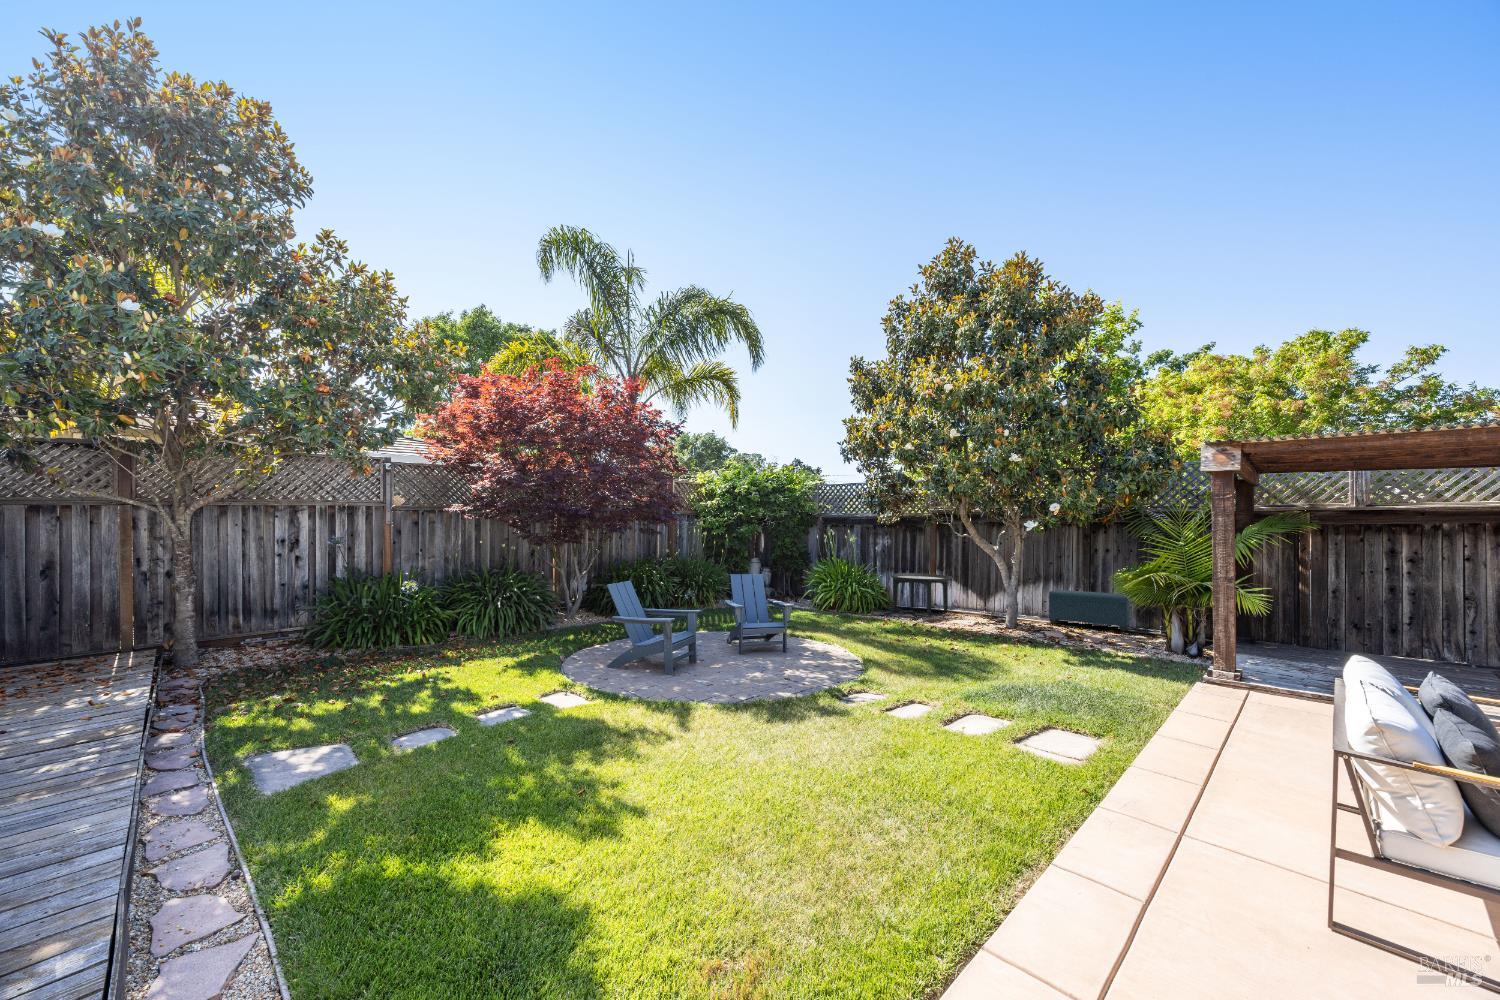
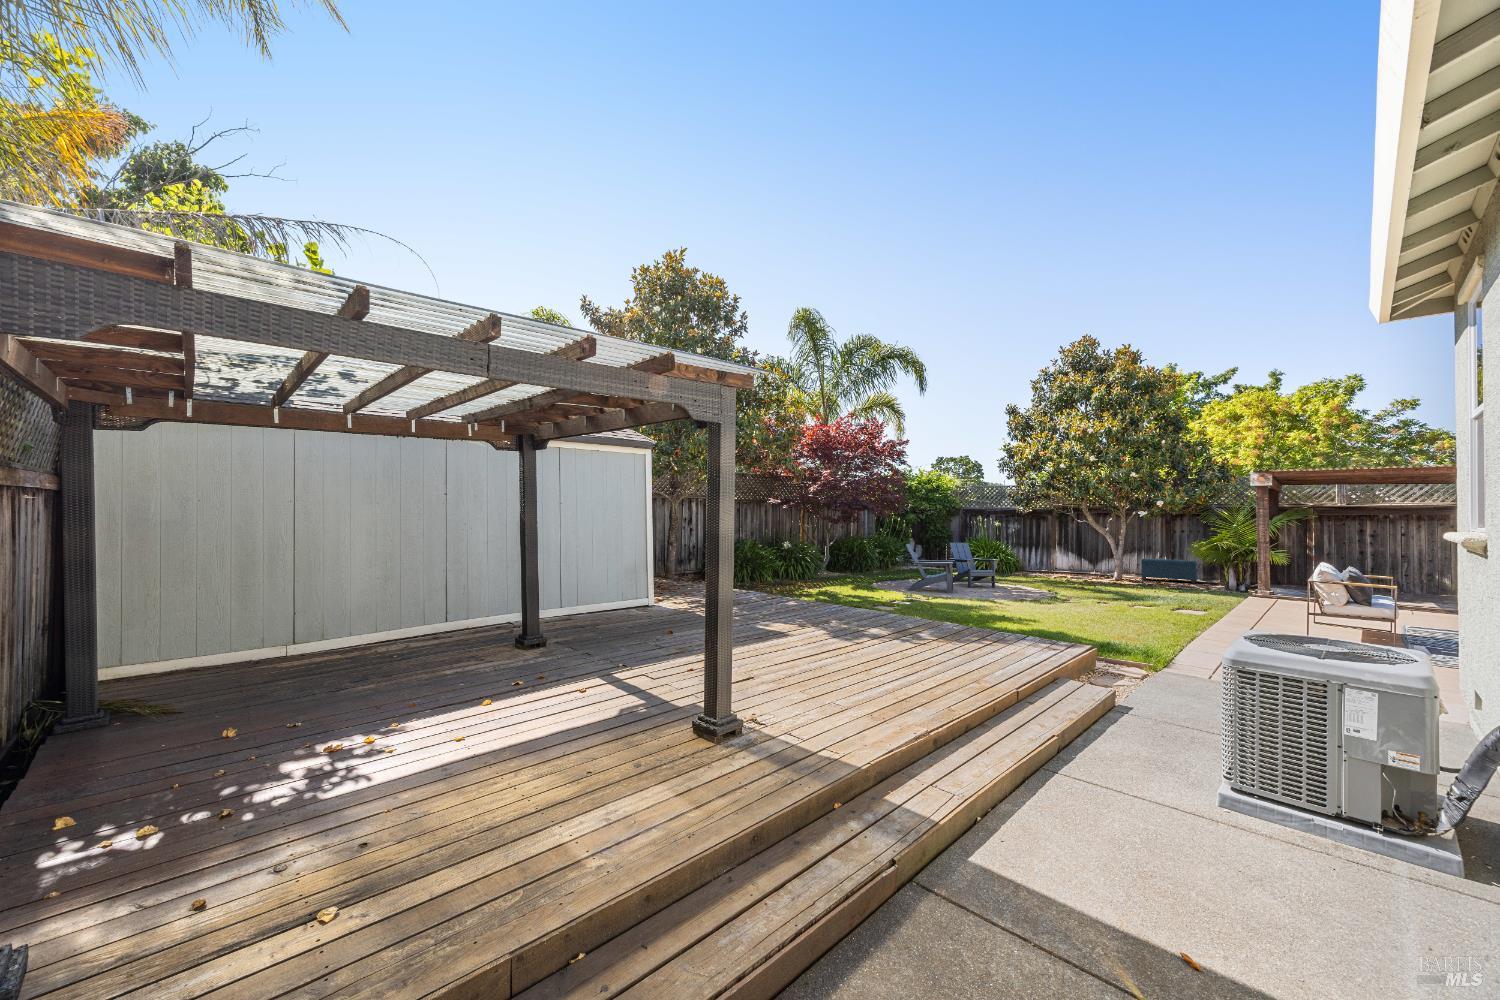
round table: present [890,573,952,615] -> none [1023,549,1070,576]

